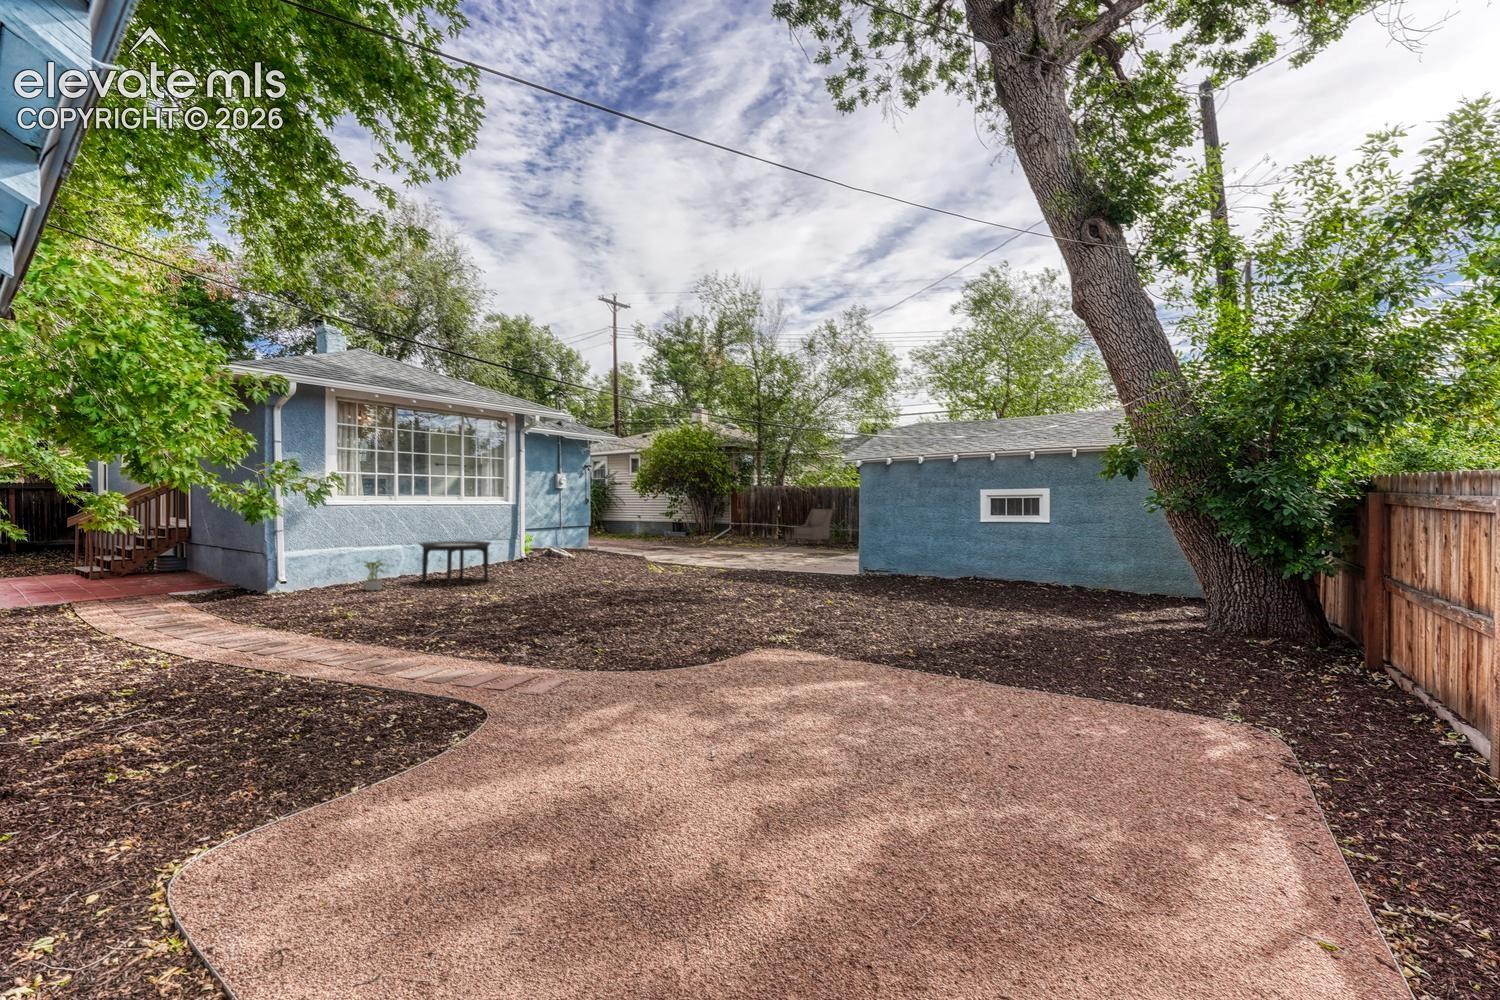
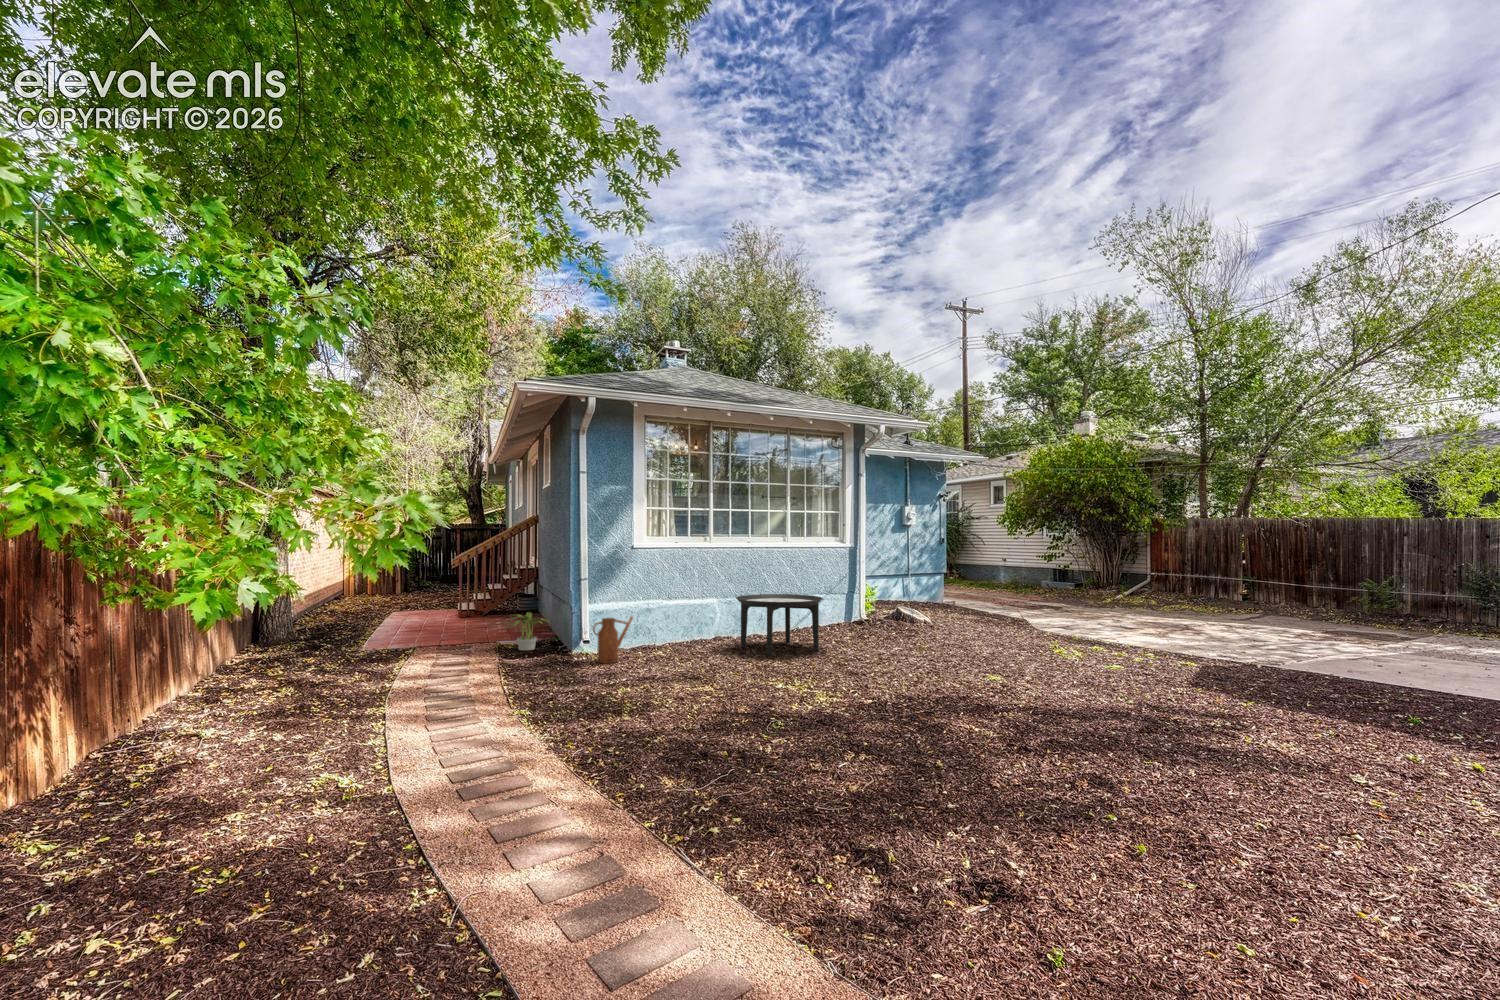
chair: present [794,509,833,545] -> none [1265,550,1342,609]
watering can: none [291,559,328,598] -> present [593,617,633,664]
potted plant: present [364,560,389,590] -> present [506,612,548,650]

